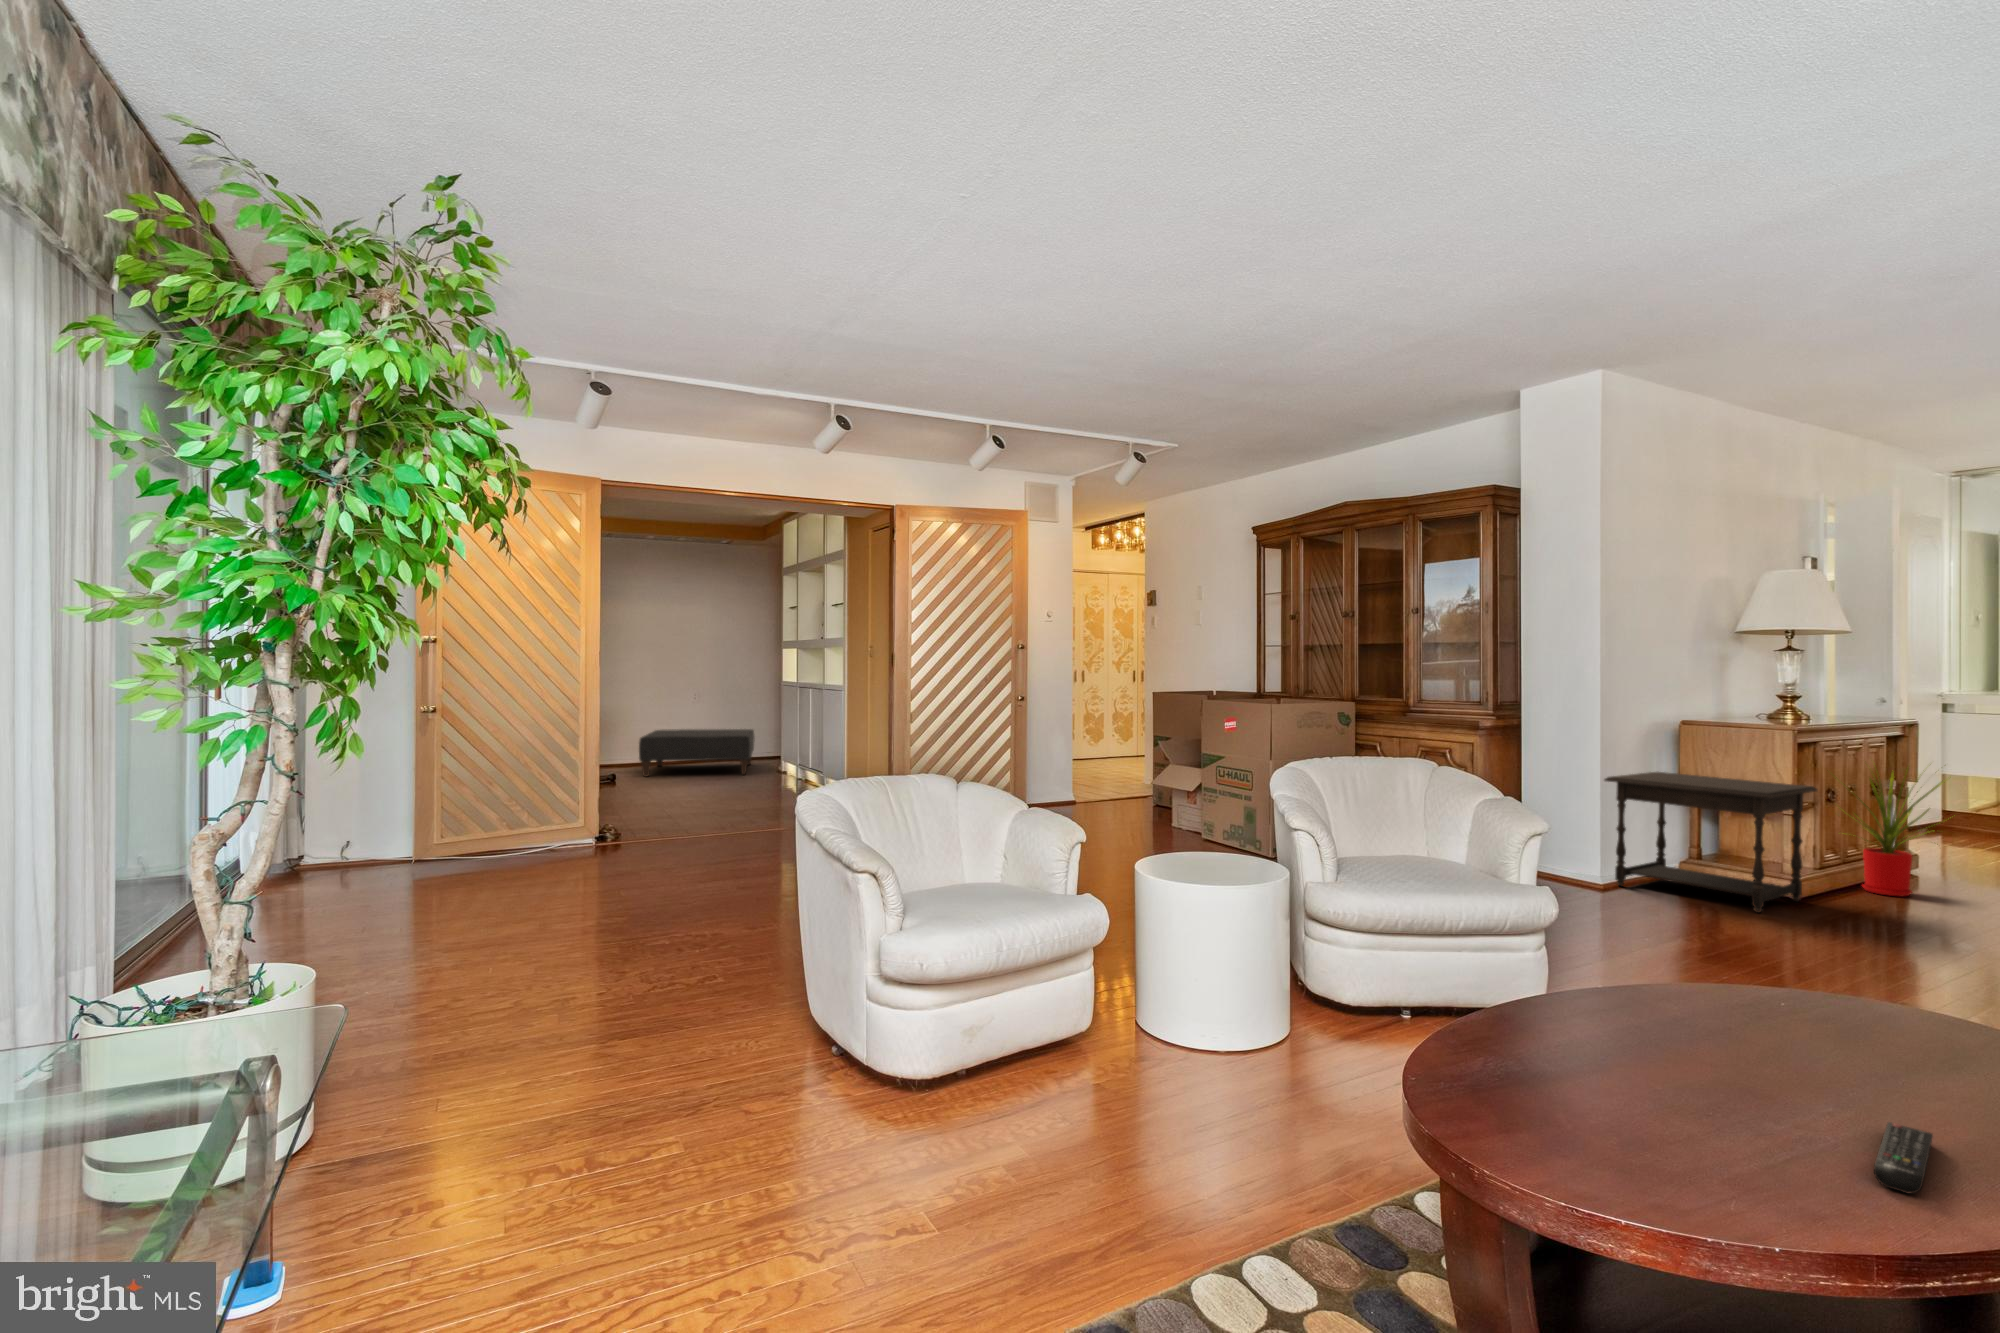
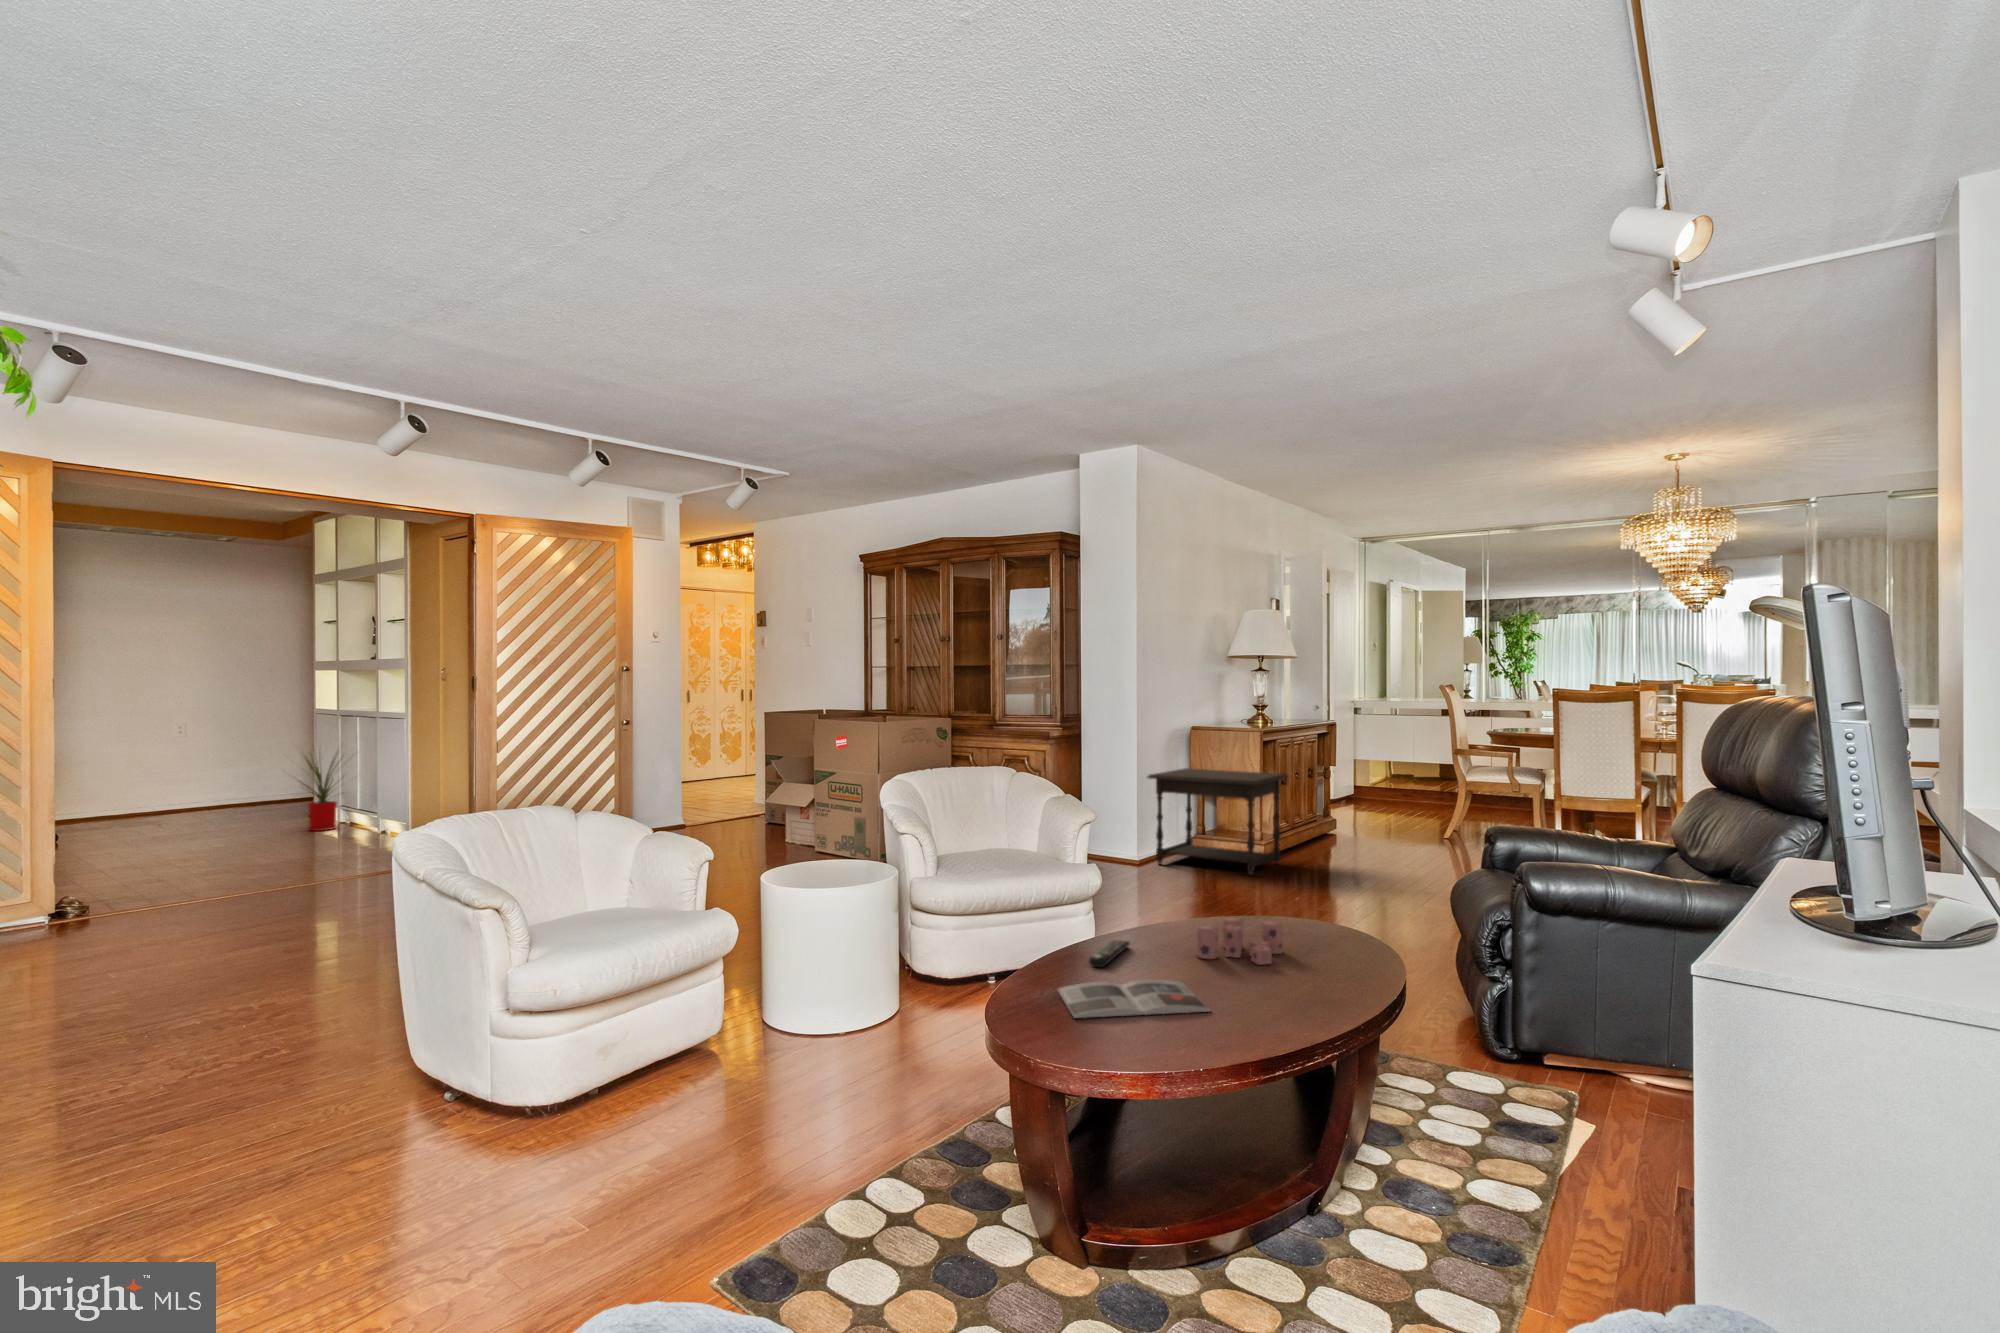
ottoman: present [639,729,755,776] -> none [104,769,275,835]
house plant: present [1850,770,1955,896] -> present [294,751,338,831]
candle: none [1725,988,1877,1068] -> present [1197,918,1283,965]
magazine: none [1509,1056,1772,1137] -> present [1057,980,1210,1018]
remote control: present [1874,1122,1933,1193] -> present [1089,940,1130,967]

